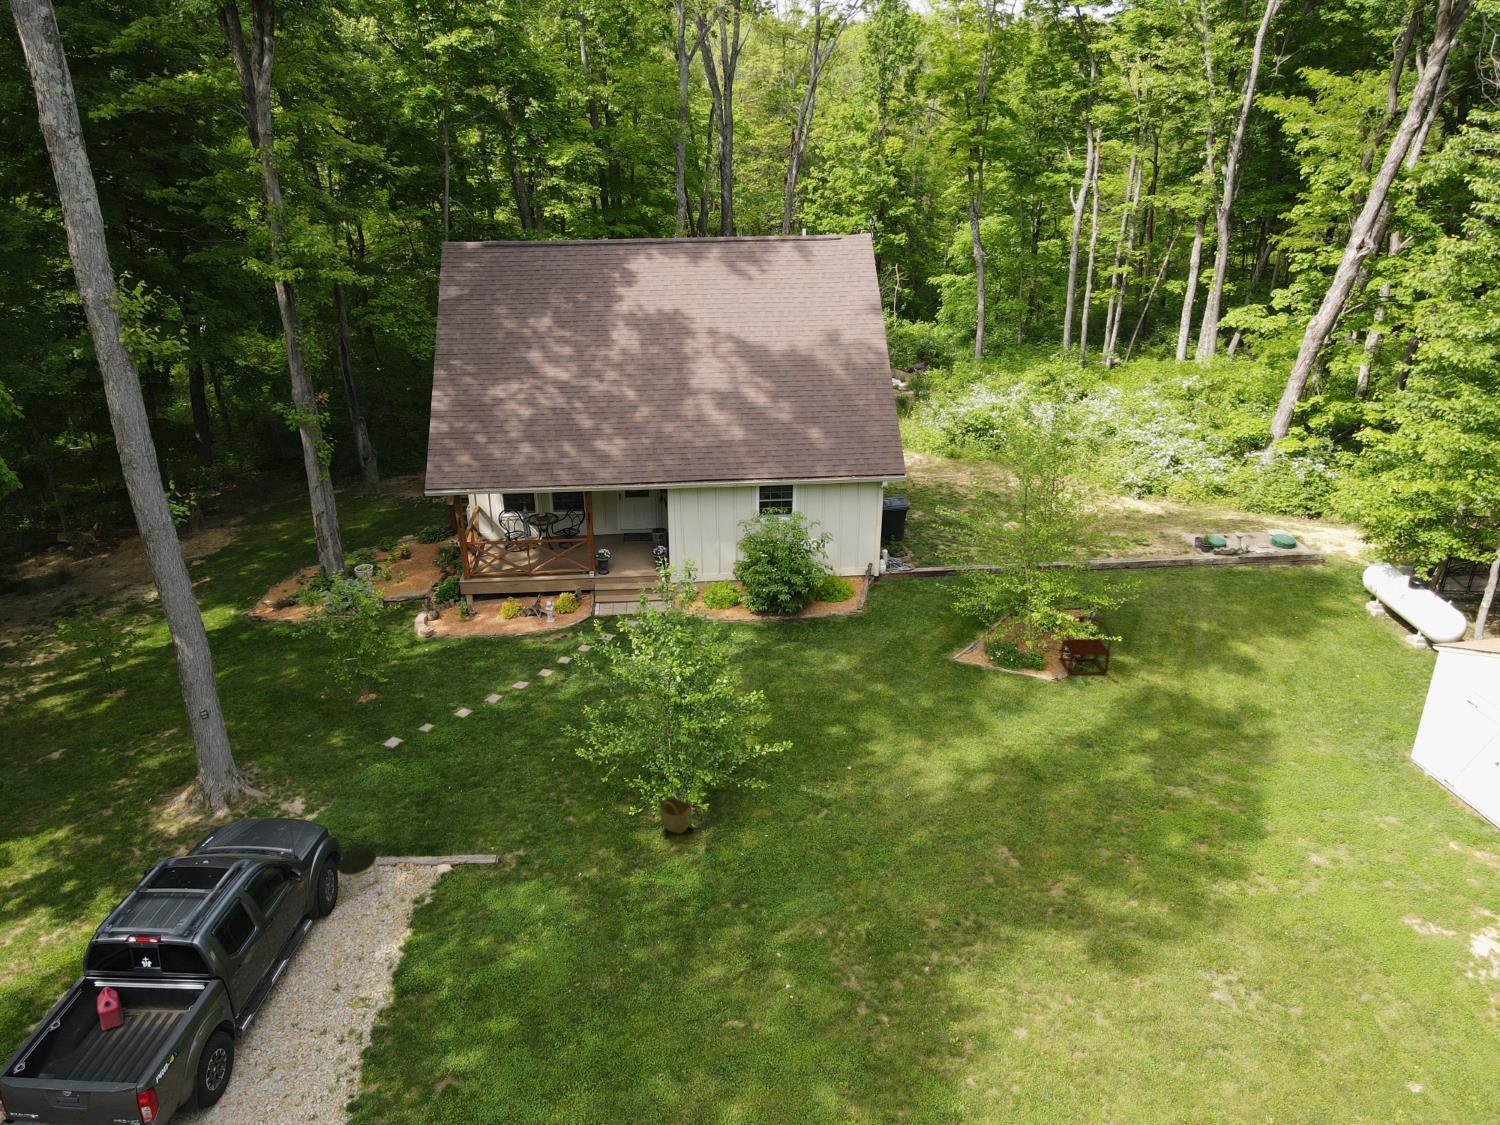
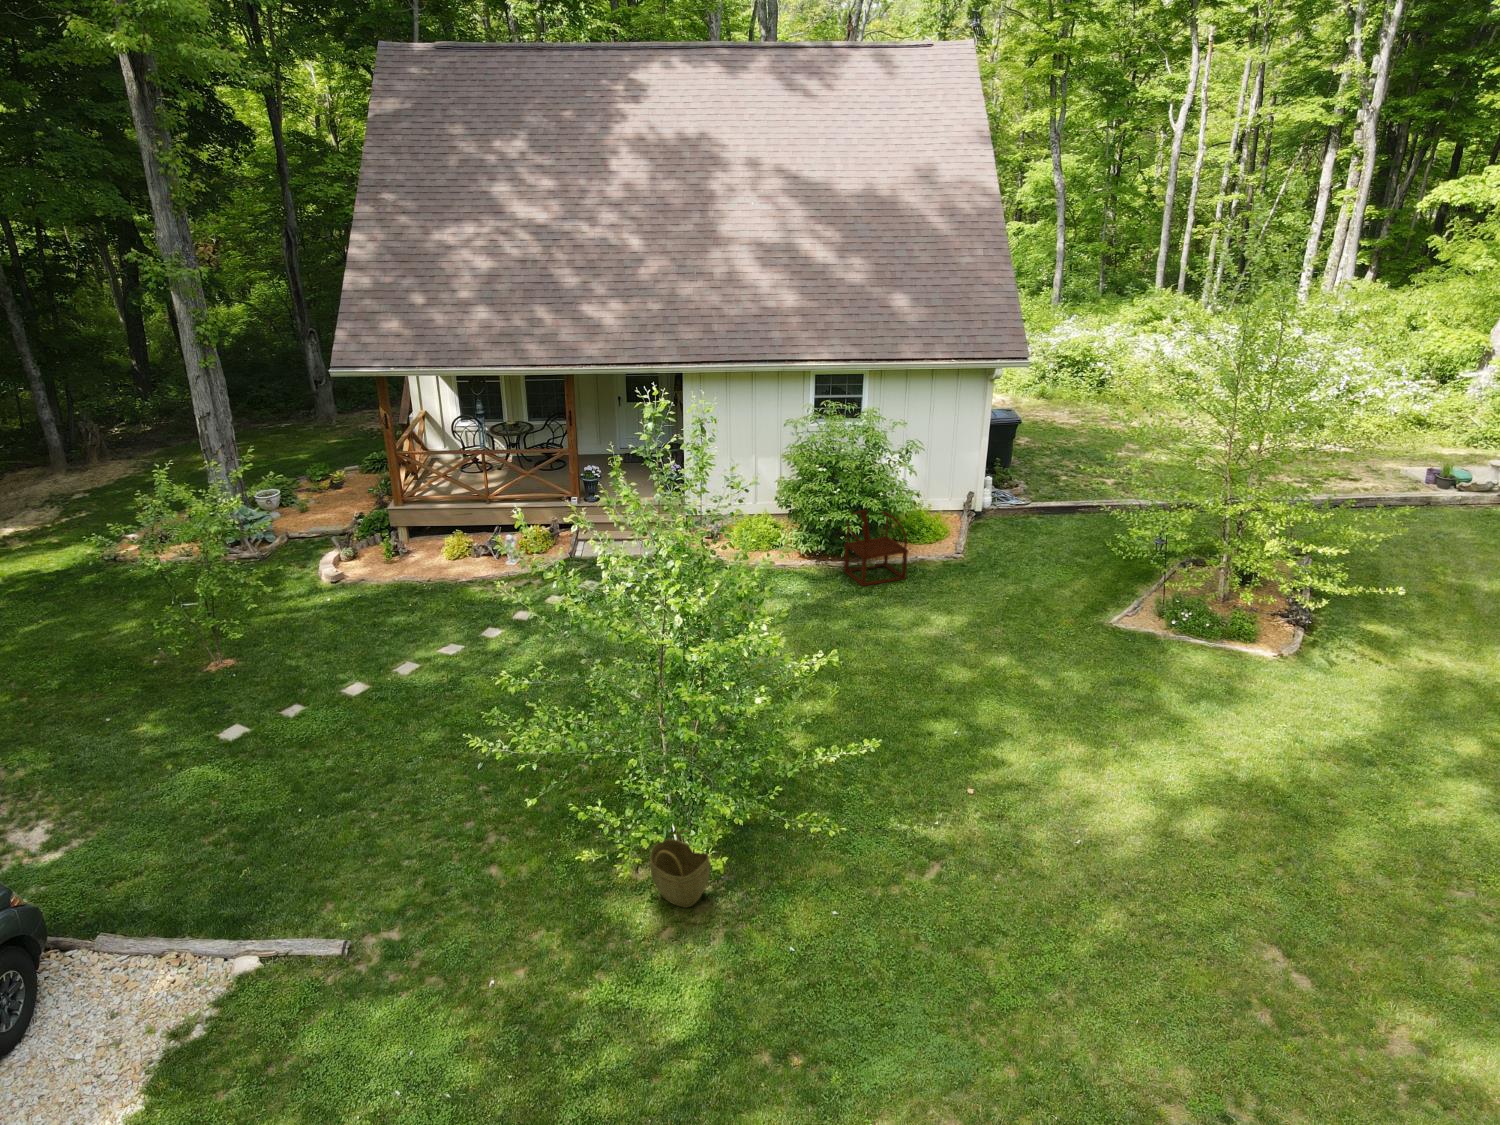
armchair: present [1060,616,1111,675] -> present [844,510,908,586]
round table: present [337,849,380,895] -> none [26,928,120,1020]

